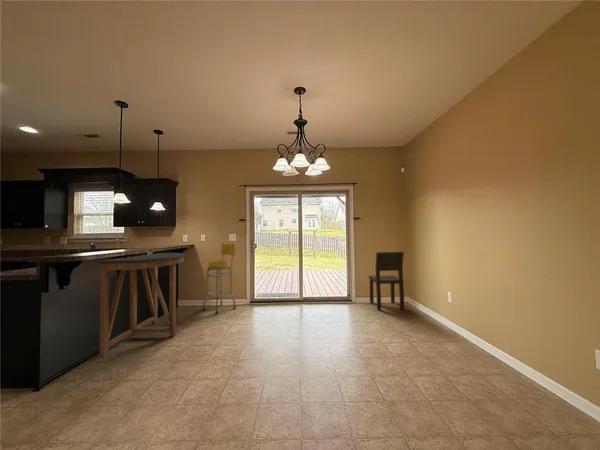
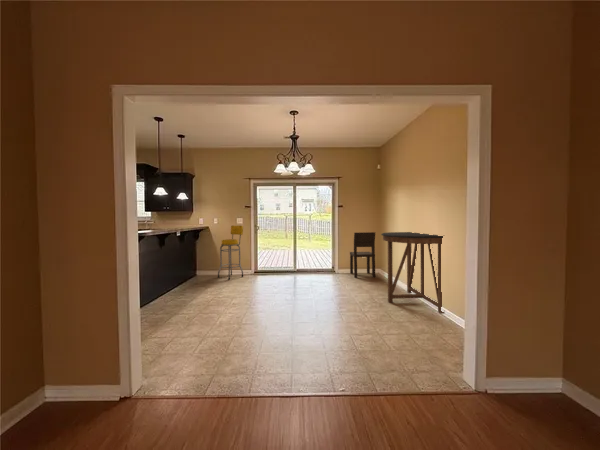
console table: present [98,253,185,356] -> present [381,232,444,314]

